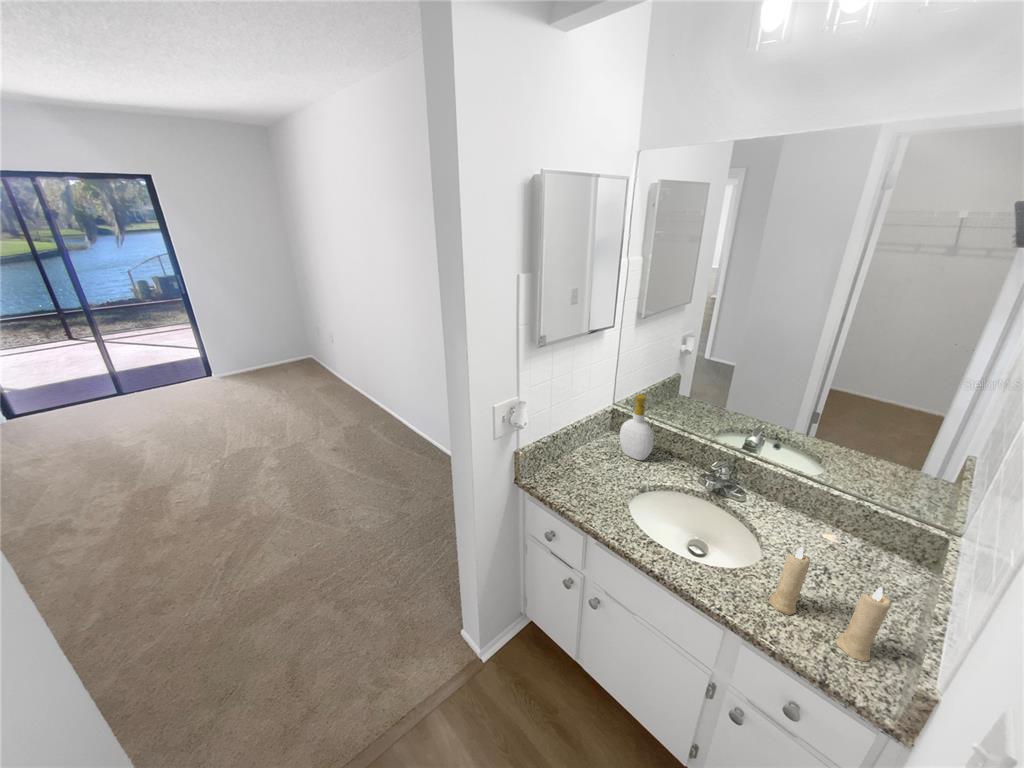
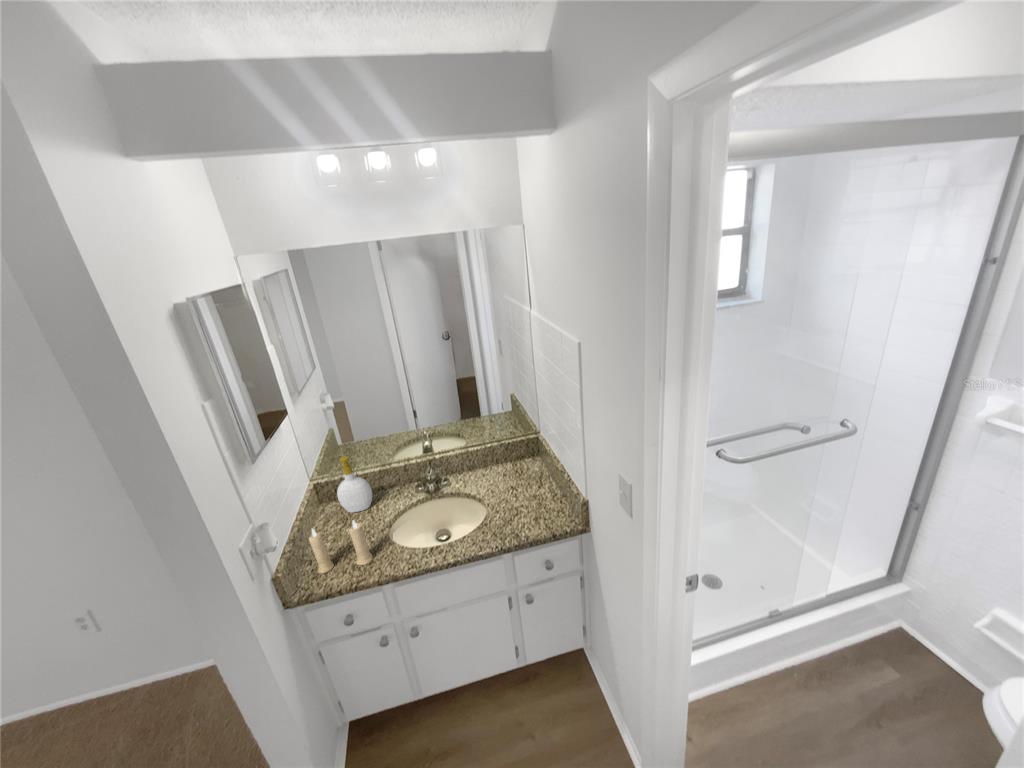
candle: present [769,547,891,662] -> present [309,520,373,573]

